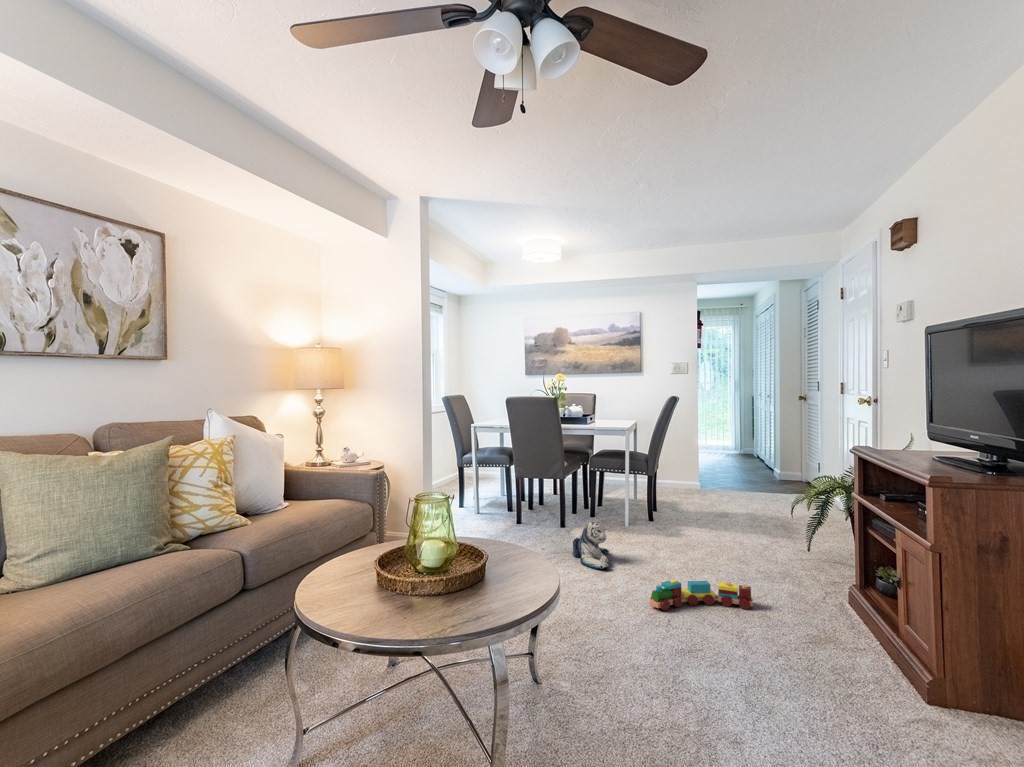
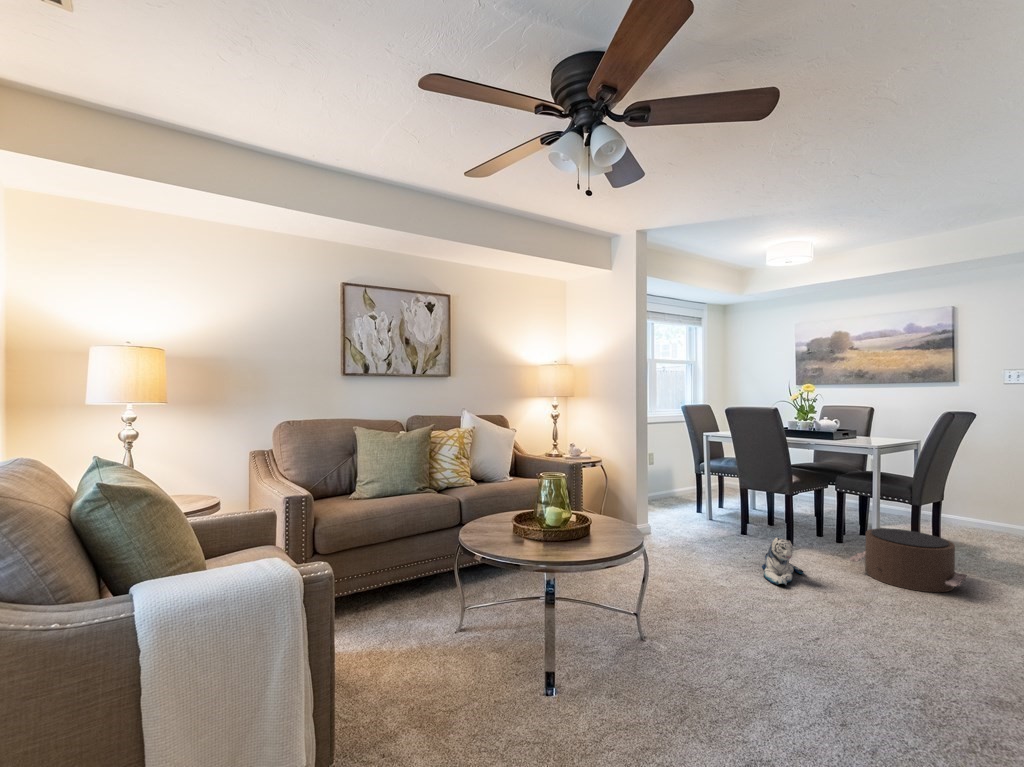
pouf: none [632,496,715,547] -> present [849,528,967,592]
toy train: present [650,580,753,611] -> none [792,604,923,657]

